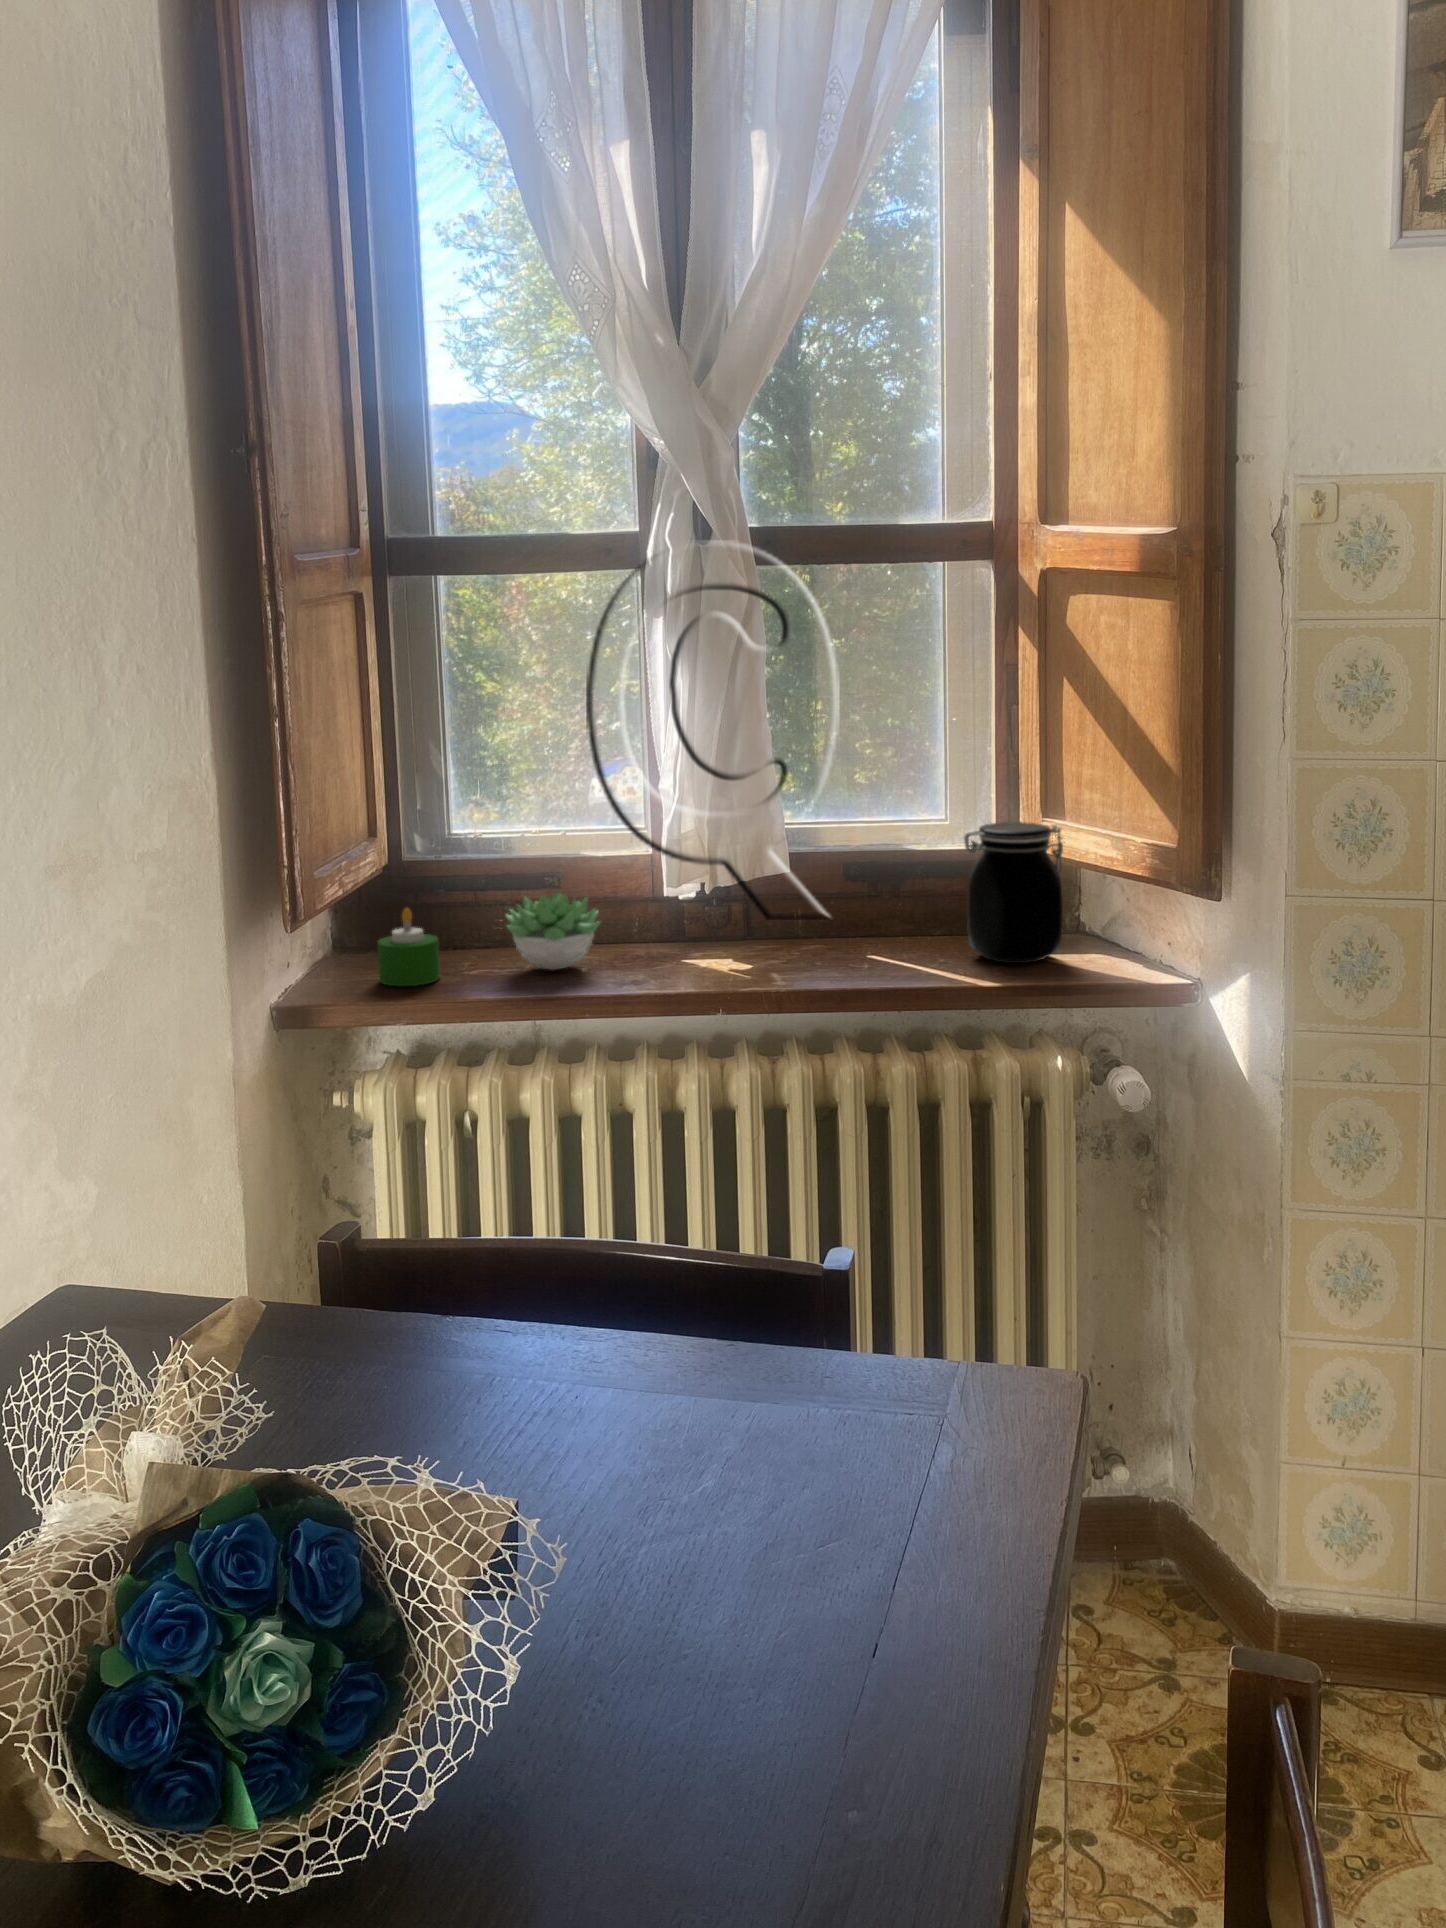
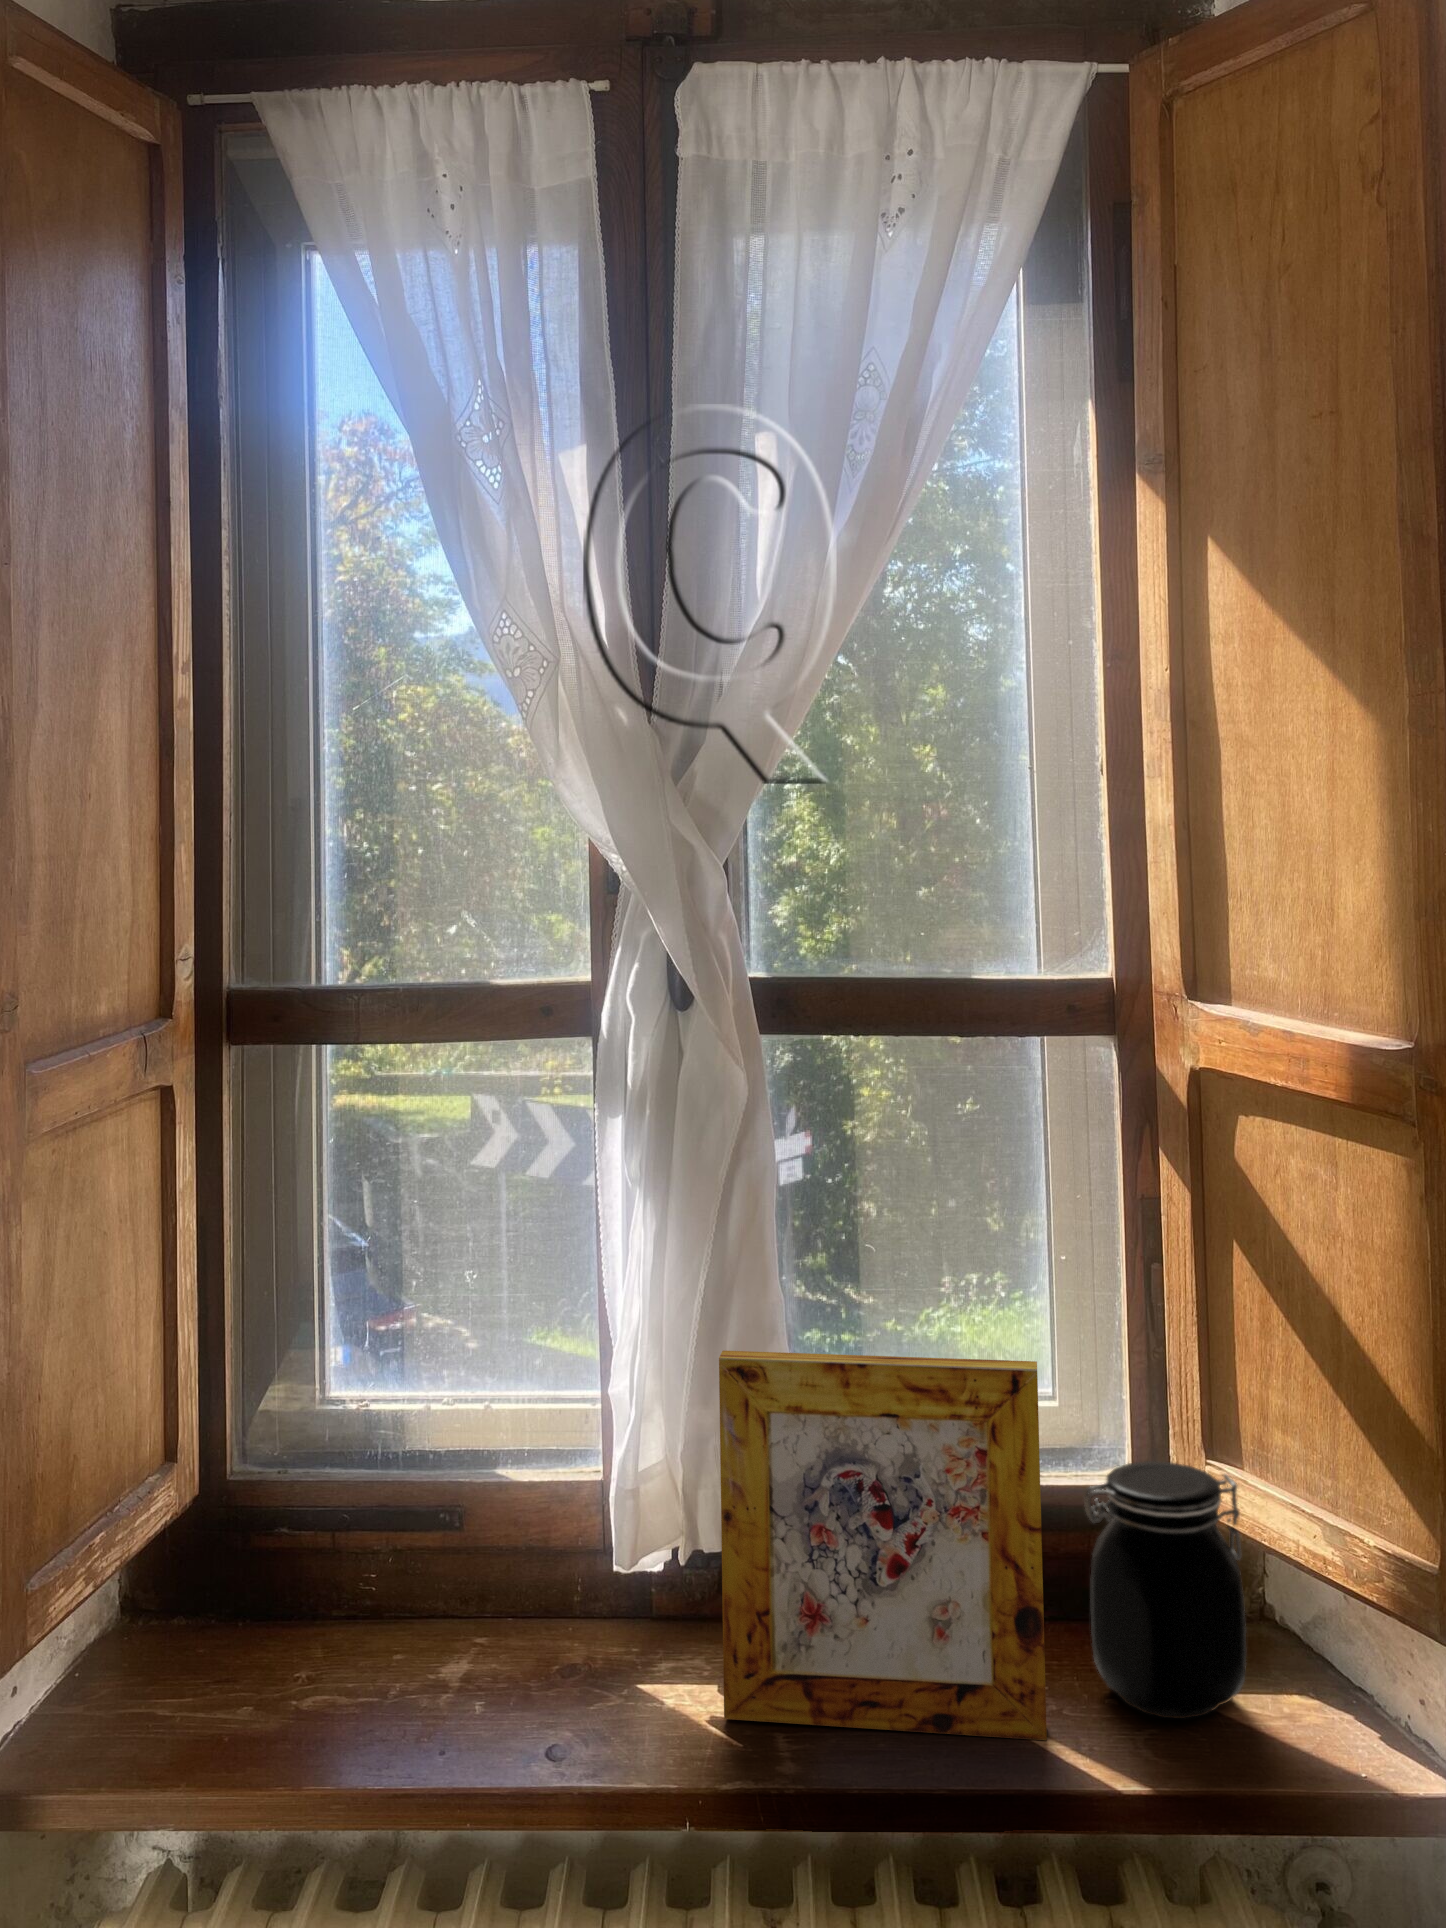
picture frame: none [733,749,938,973] -> present [719,1350,1047,1740]
succulent plant: present [506,894,600,969] -> none [361,1553,515,1696]
candle: present [378,908,440,986] -> none [162,1589,259,1731]

